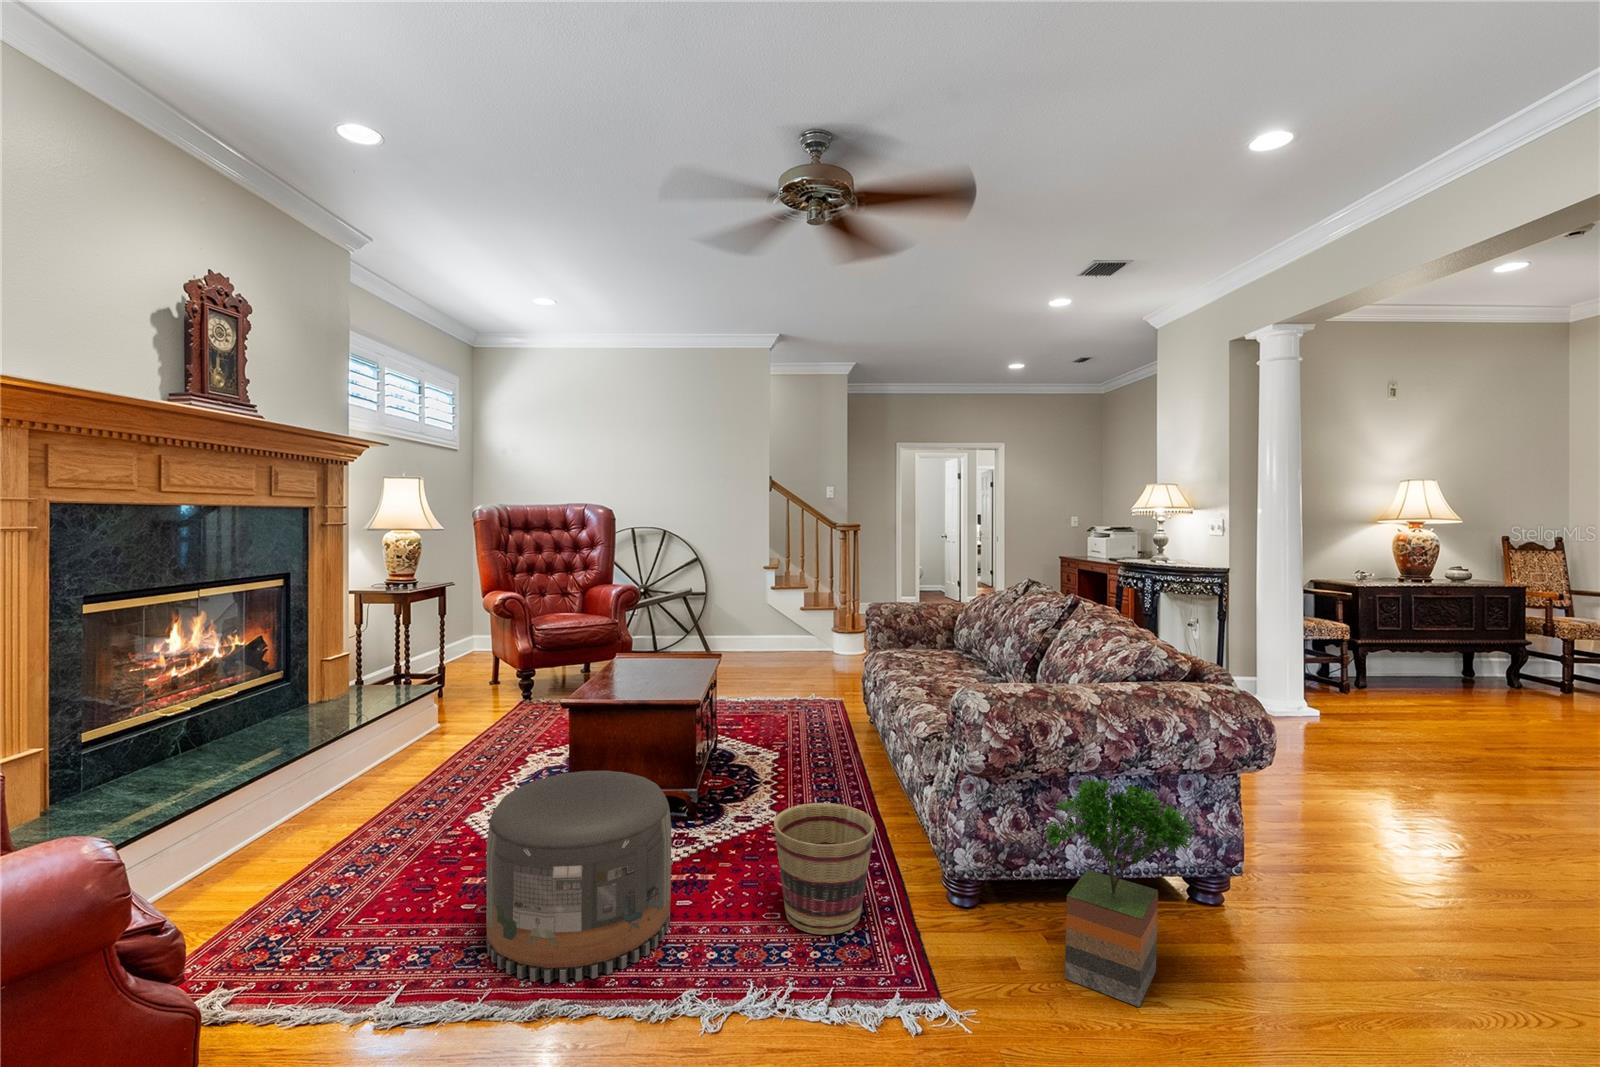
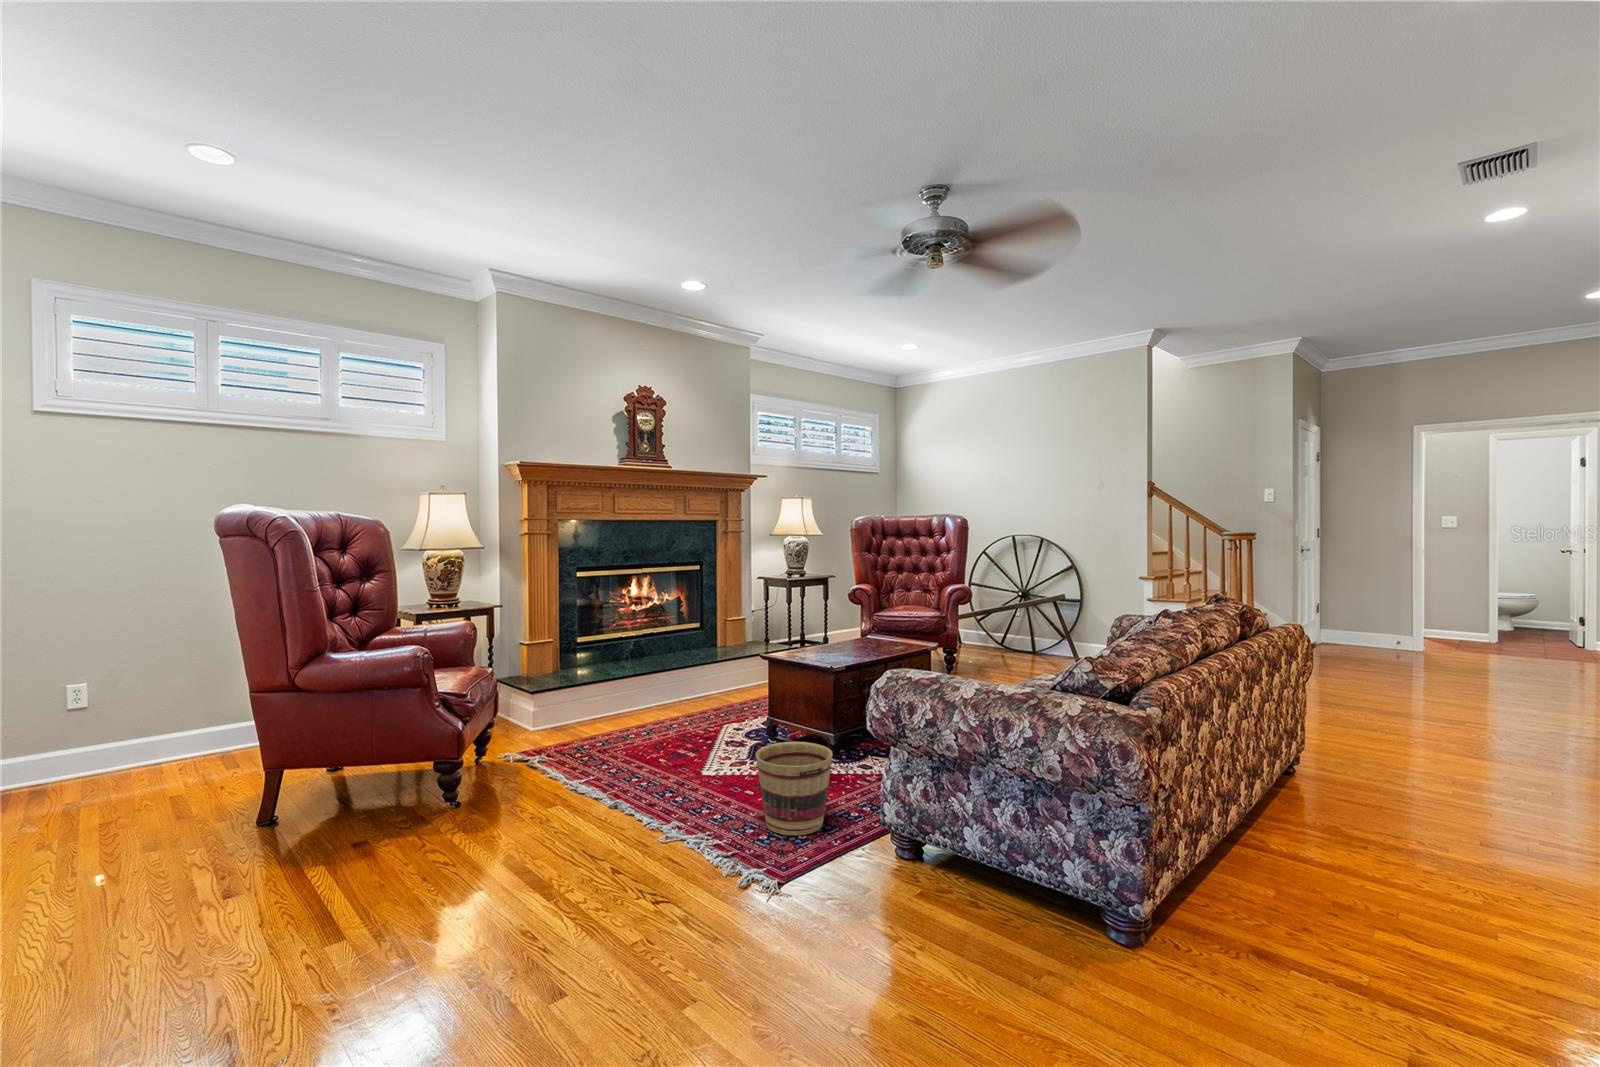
pouf: present [486,771,671,983] -> none [618,688,731,805]
potted tree: present [1046,779,1194,1007] -> none [843,752,969,948]

